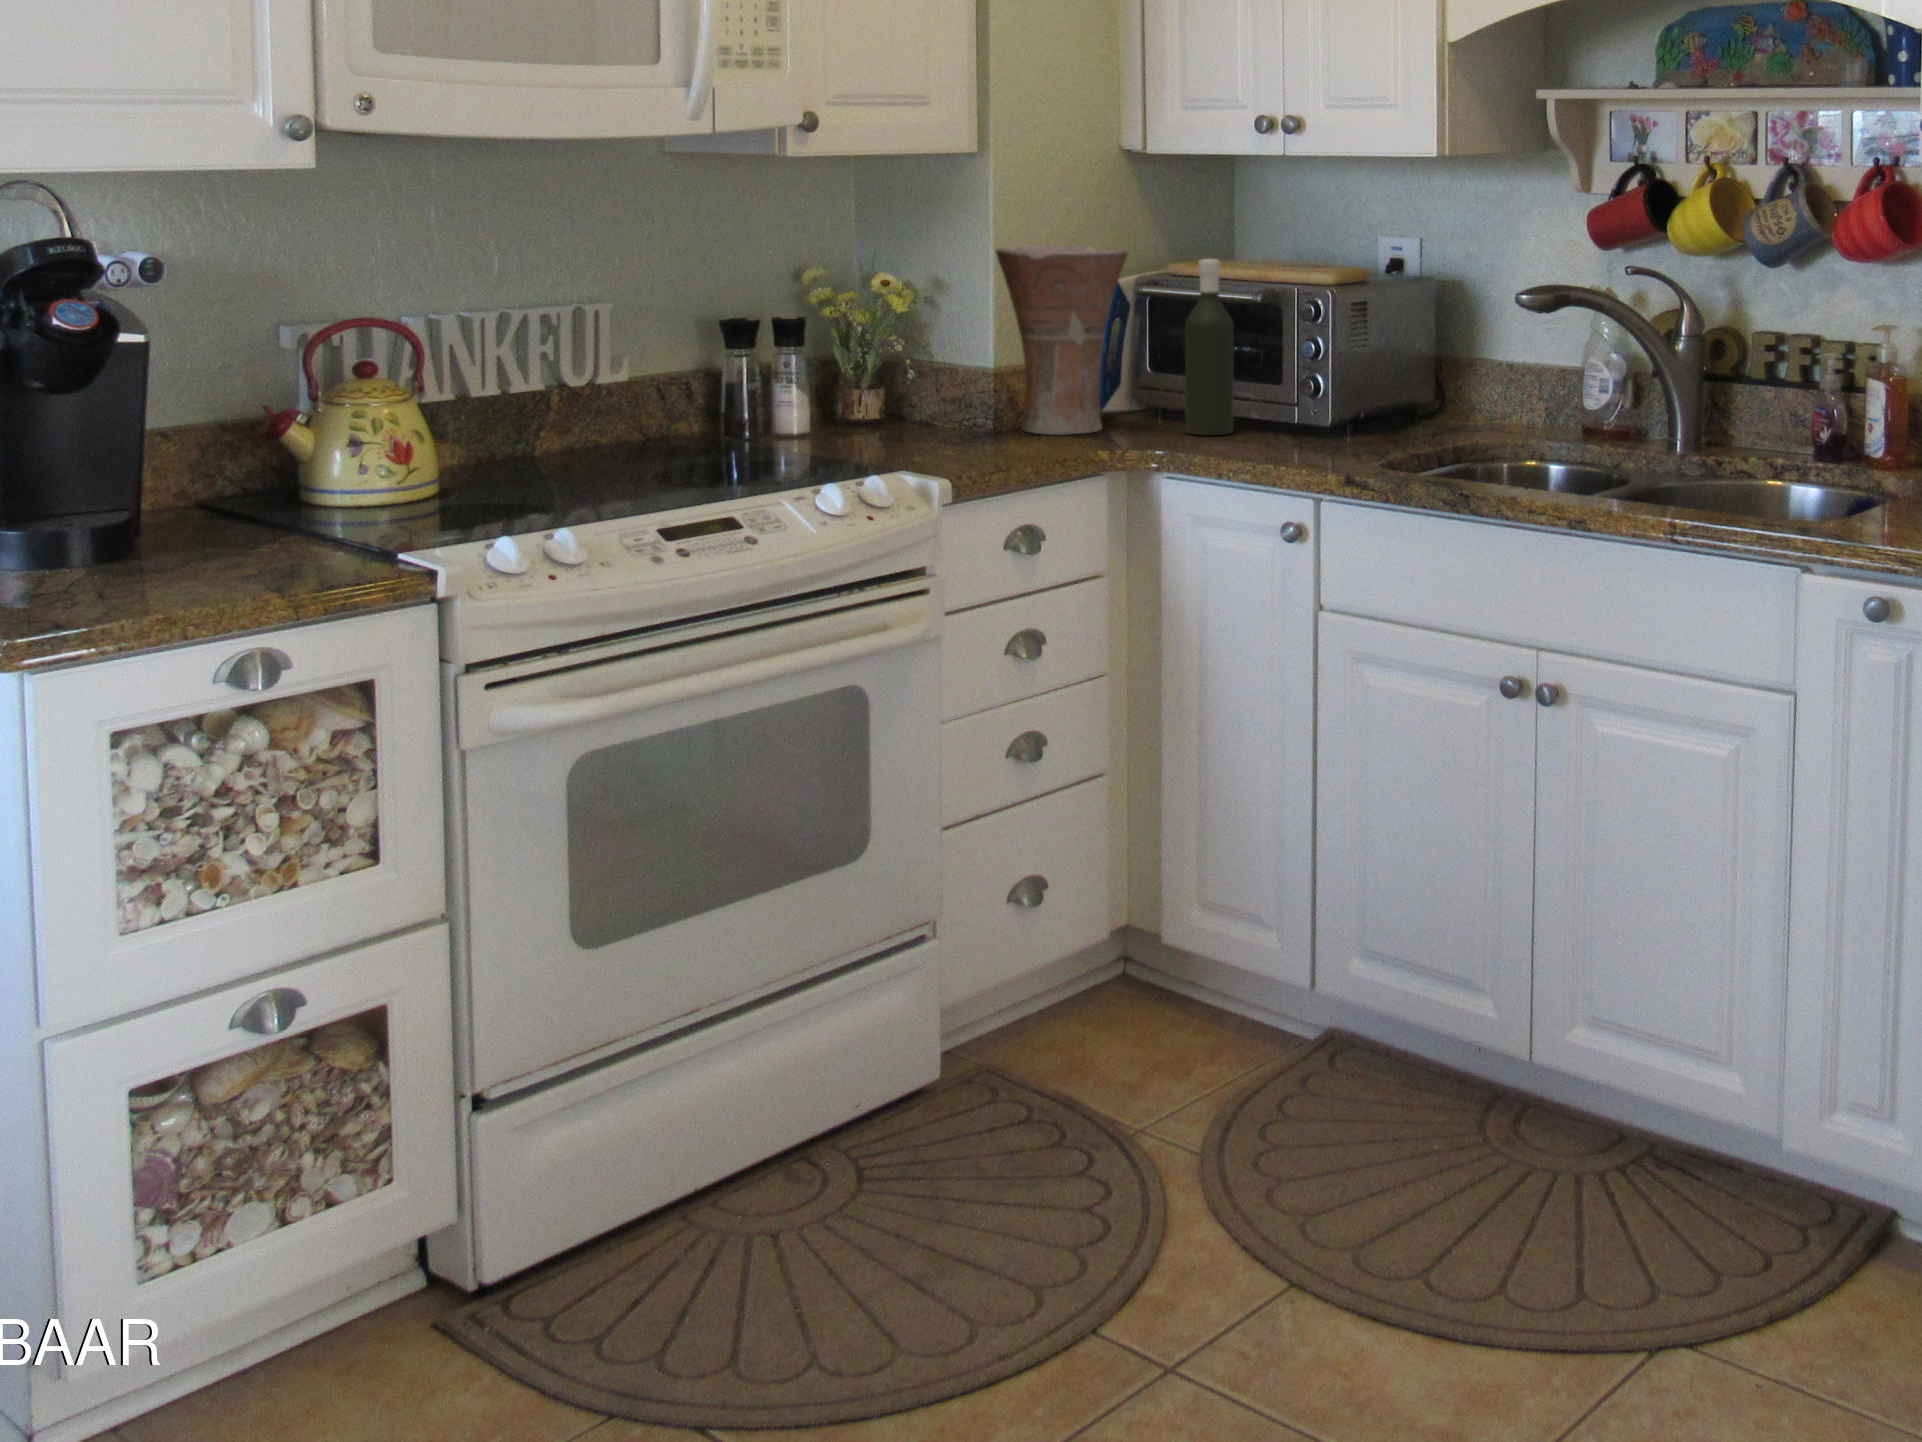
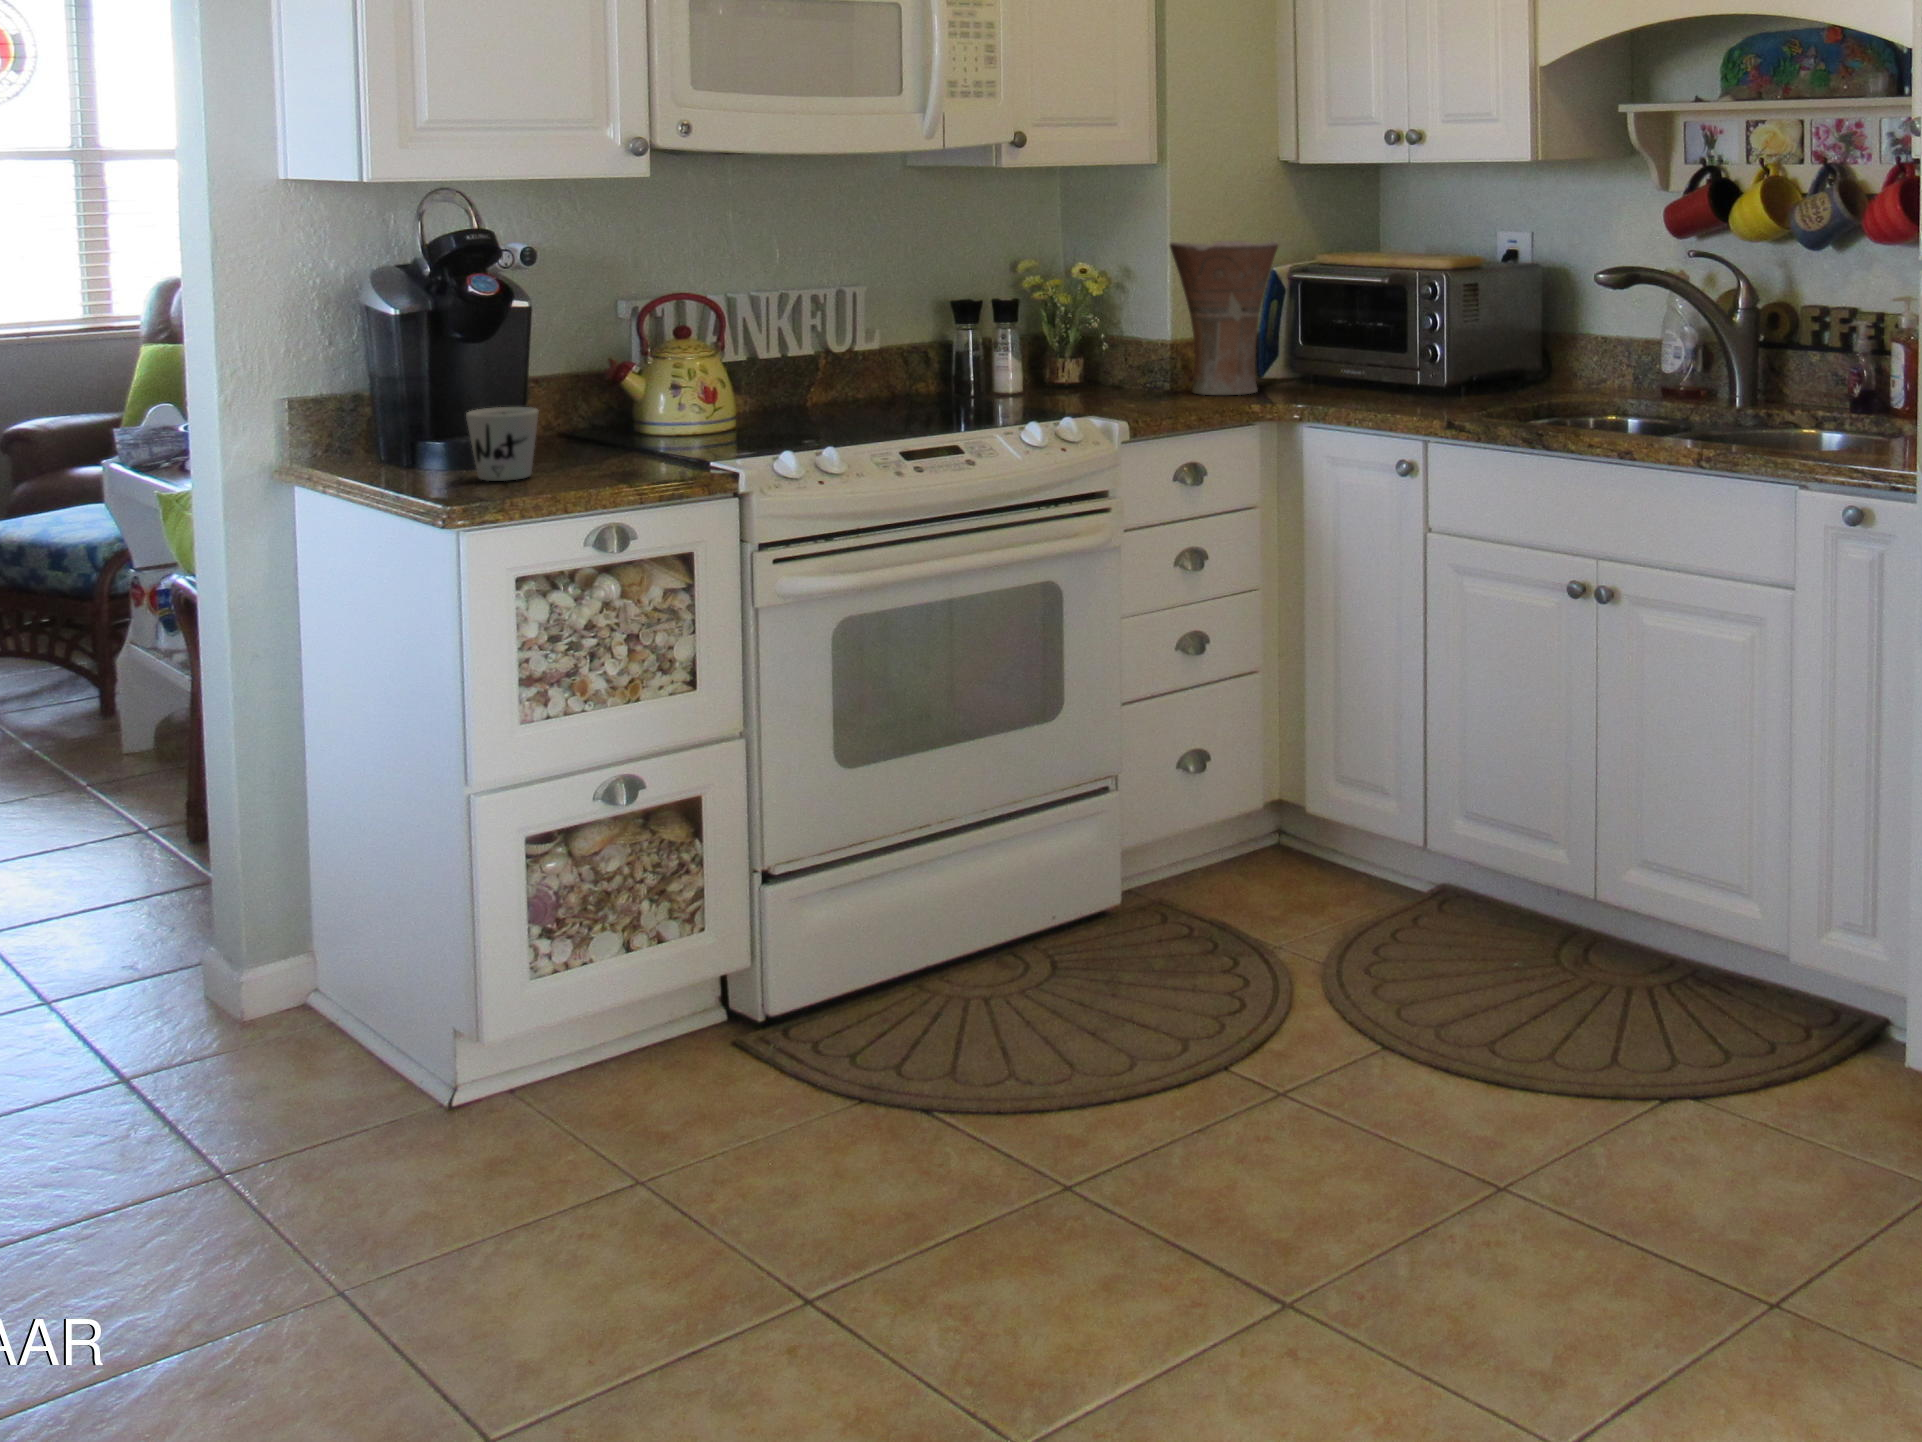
bottle: present [1185,259,1233,435] -> none [1325,250,1366,396]
mug: none [41,483,151,589] -> present [466,407,538,481]

